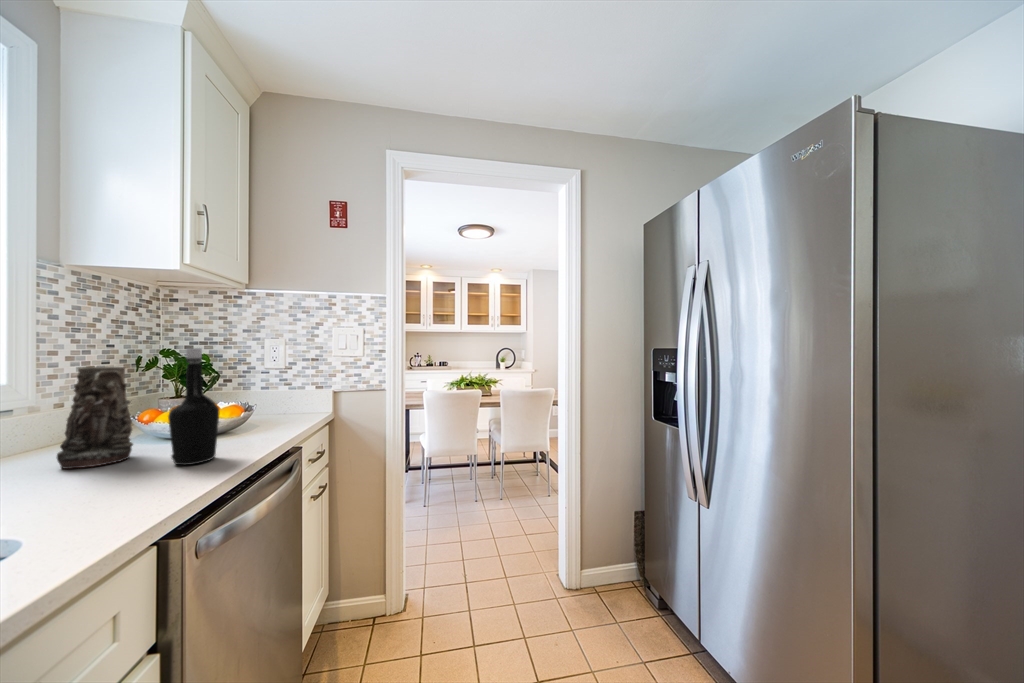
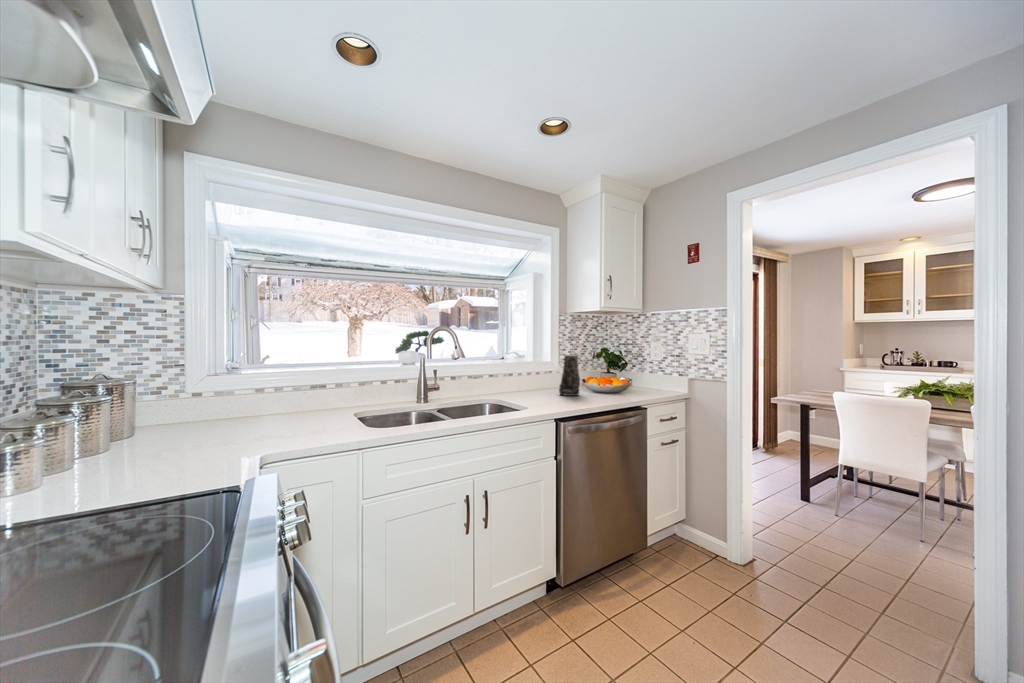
bottle: present [168,348,219,465] -> none [584,348,602,401]

